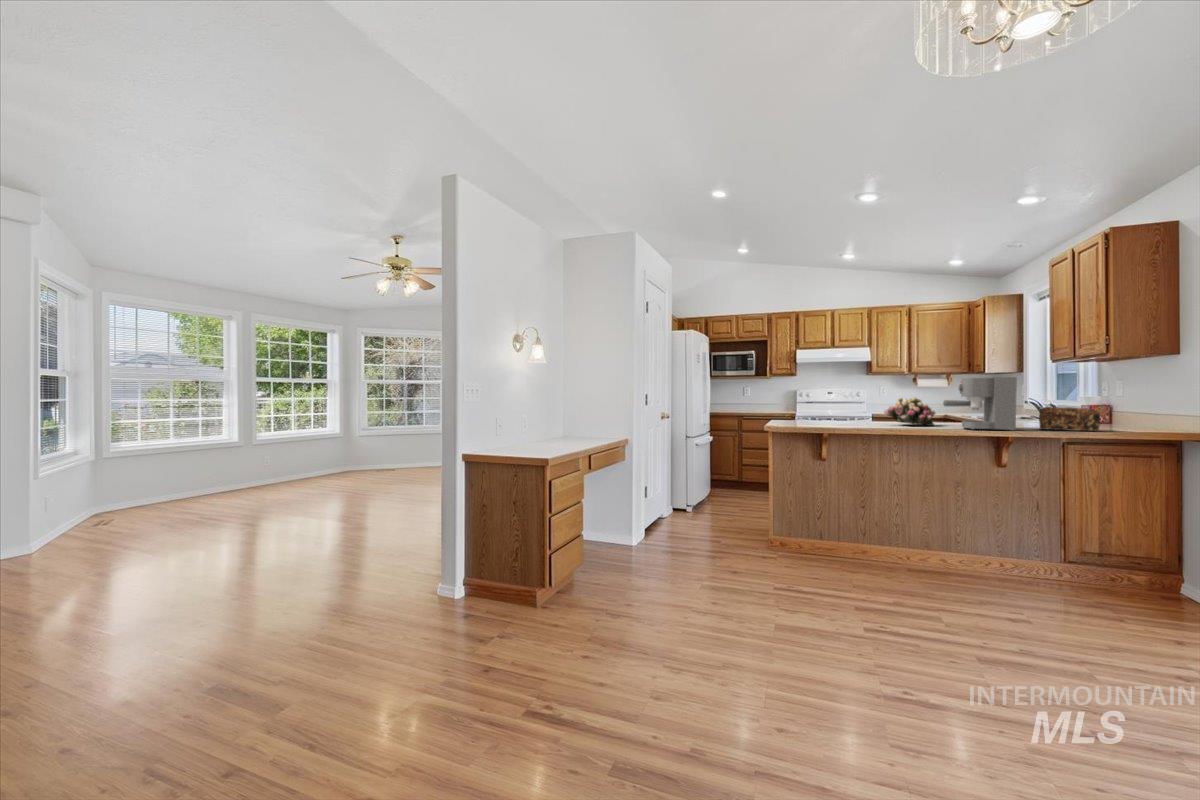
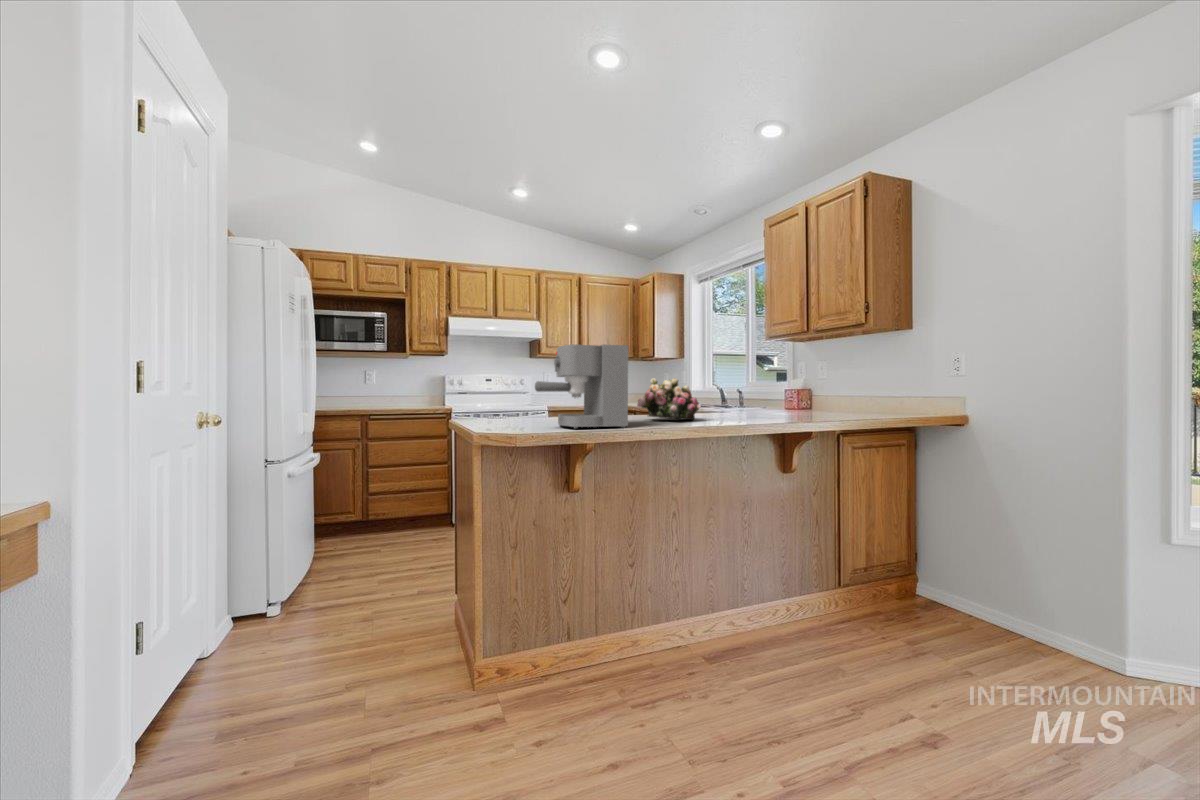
coffee maker: present [943,377,1017,431] -> present [535,344,628,429]
bread loaf: present [1039,407,1100,431] -> none [812,390,880,419]

